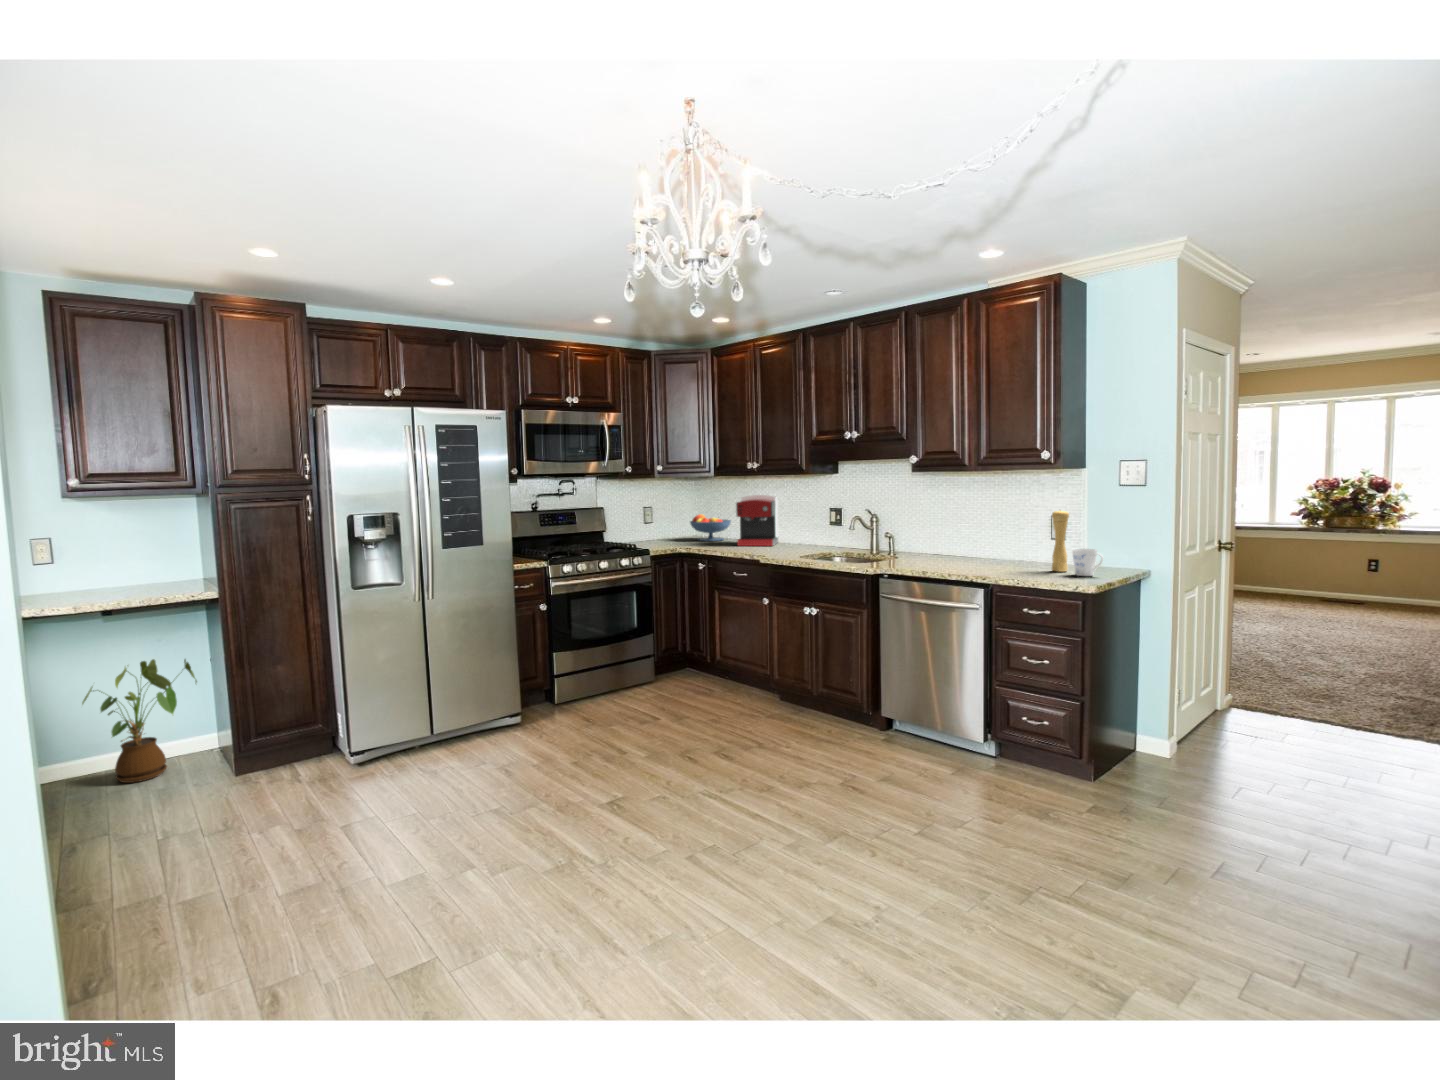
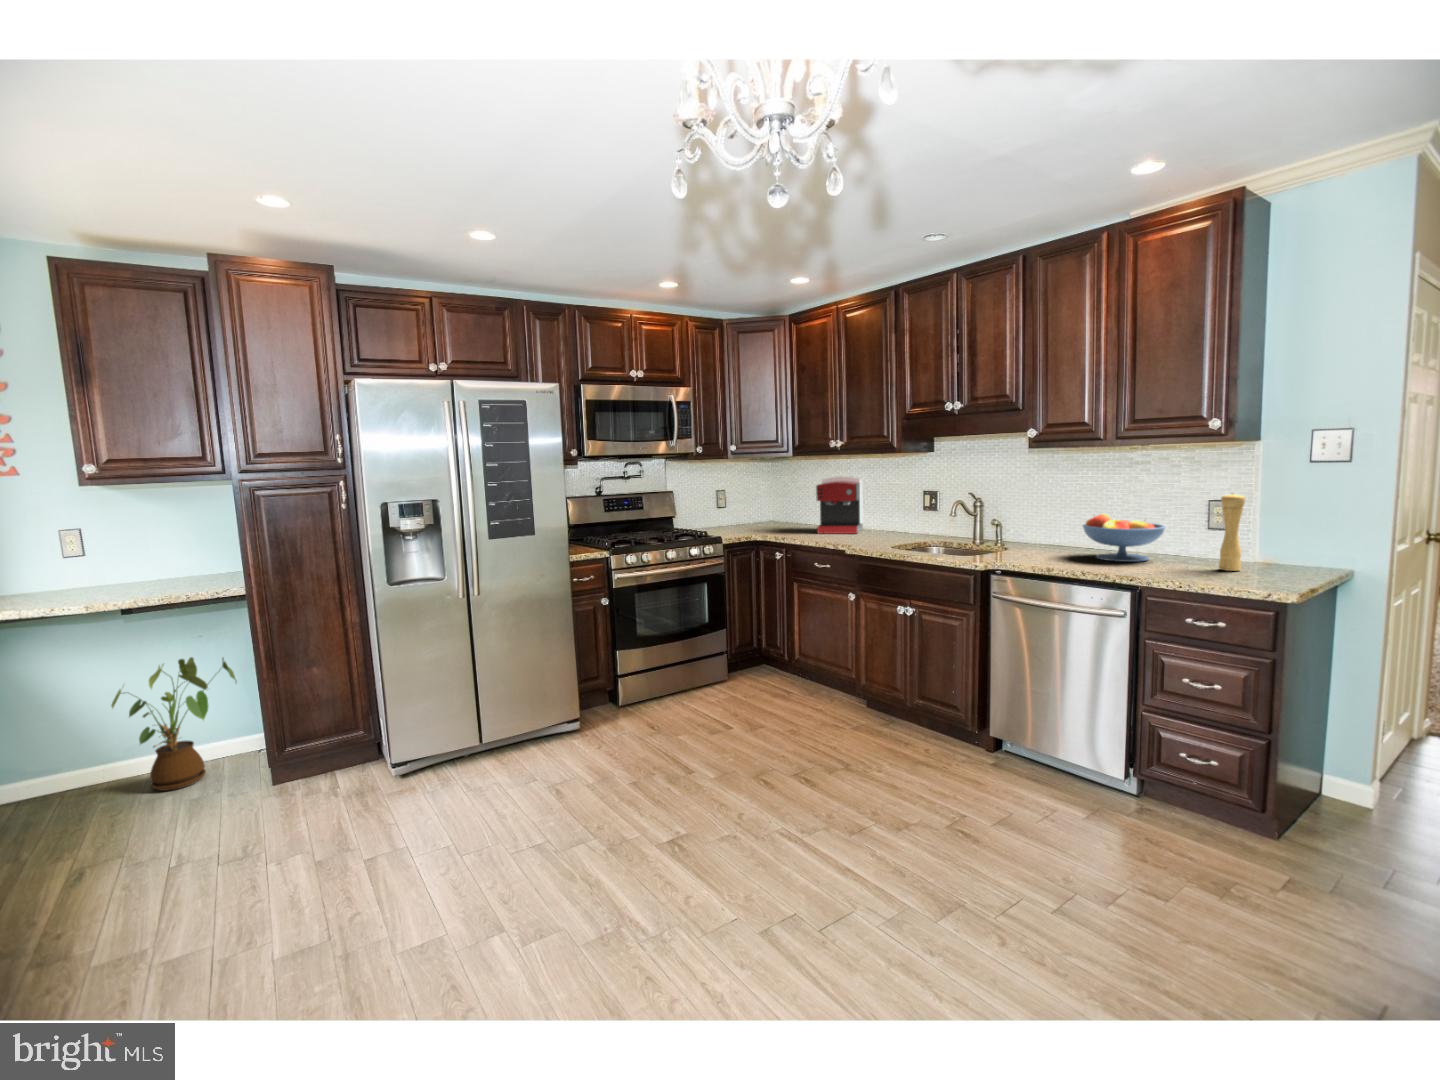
fruit bowl: present [690,514,731,541] -> present [1083,514,1166,562]
mug: present [1072,549,1103,576] -> none [1252,542,1298,578]

